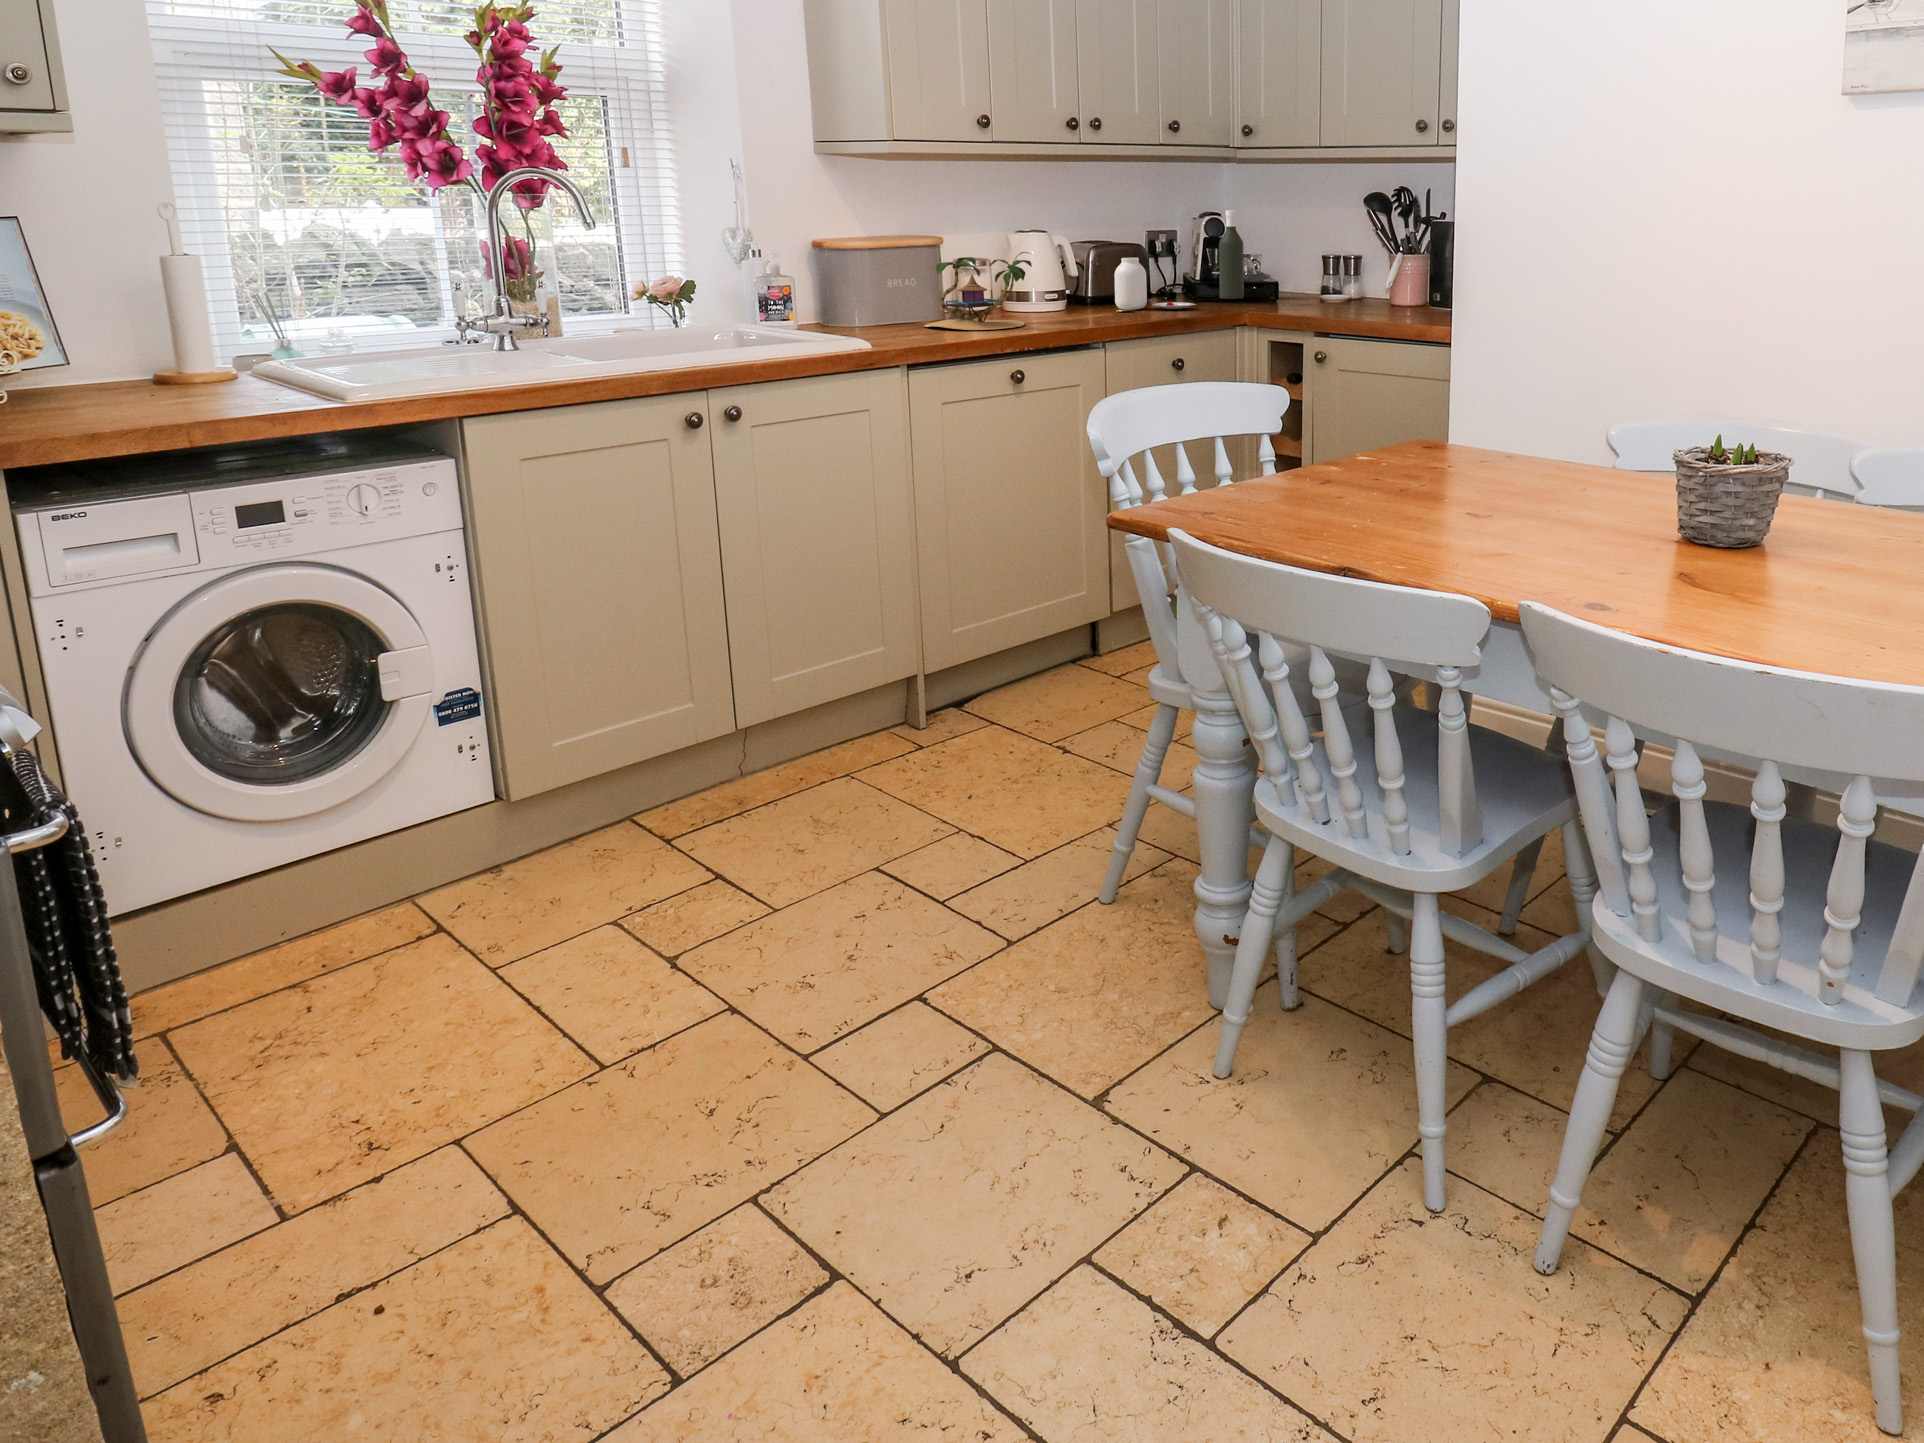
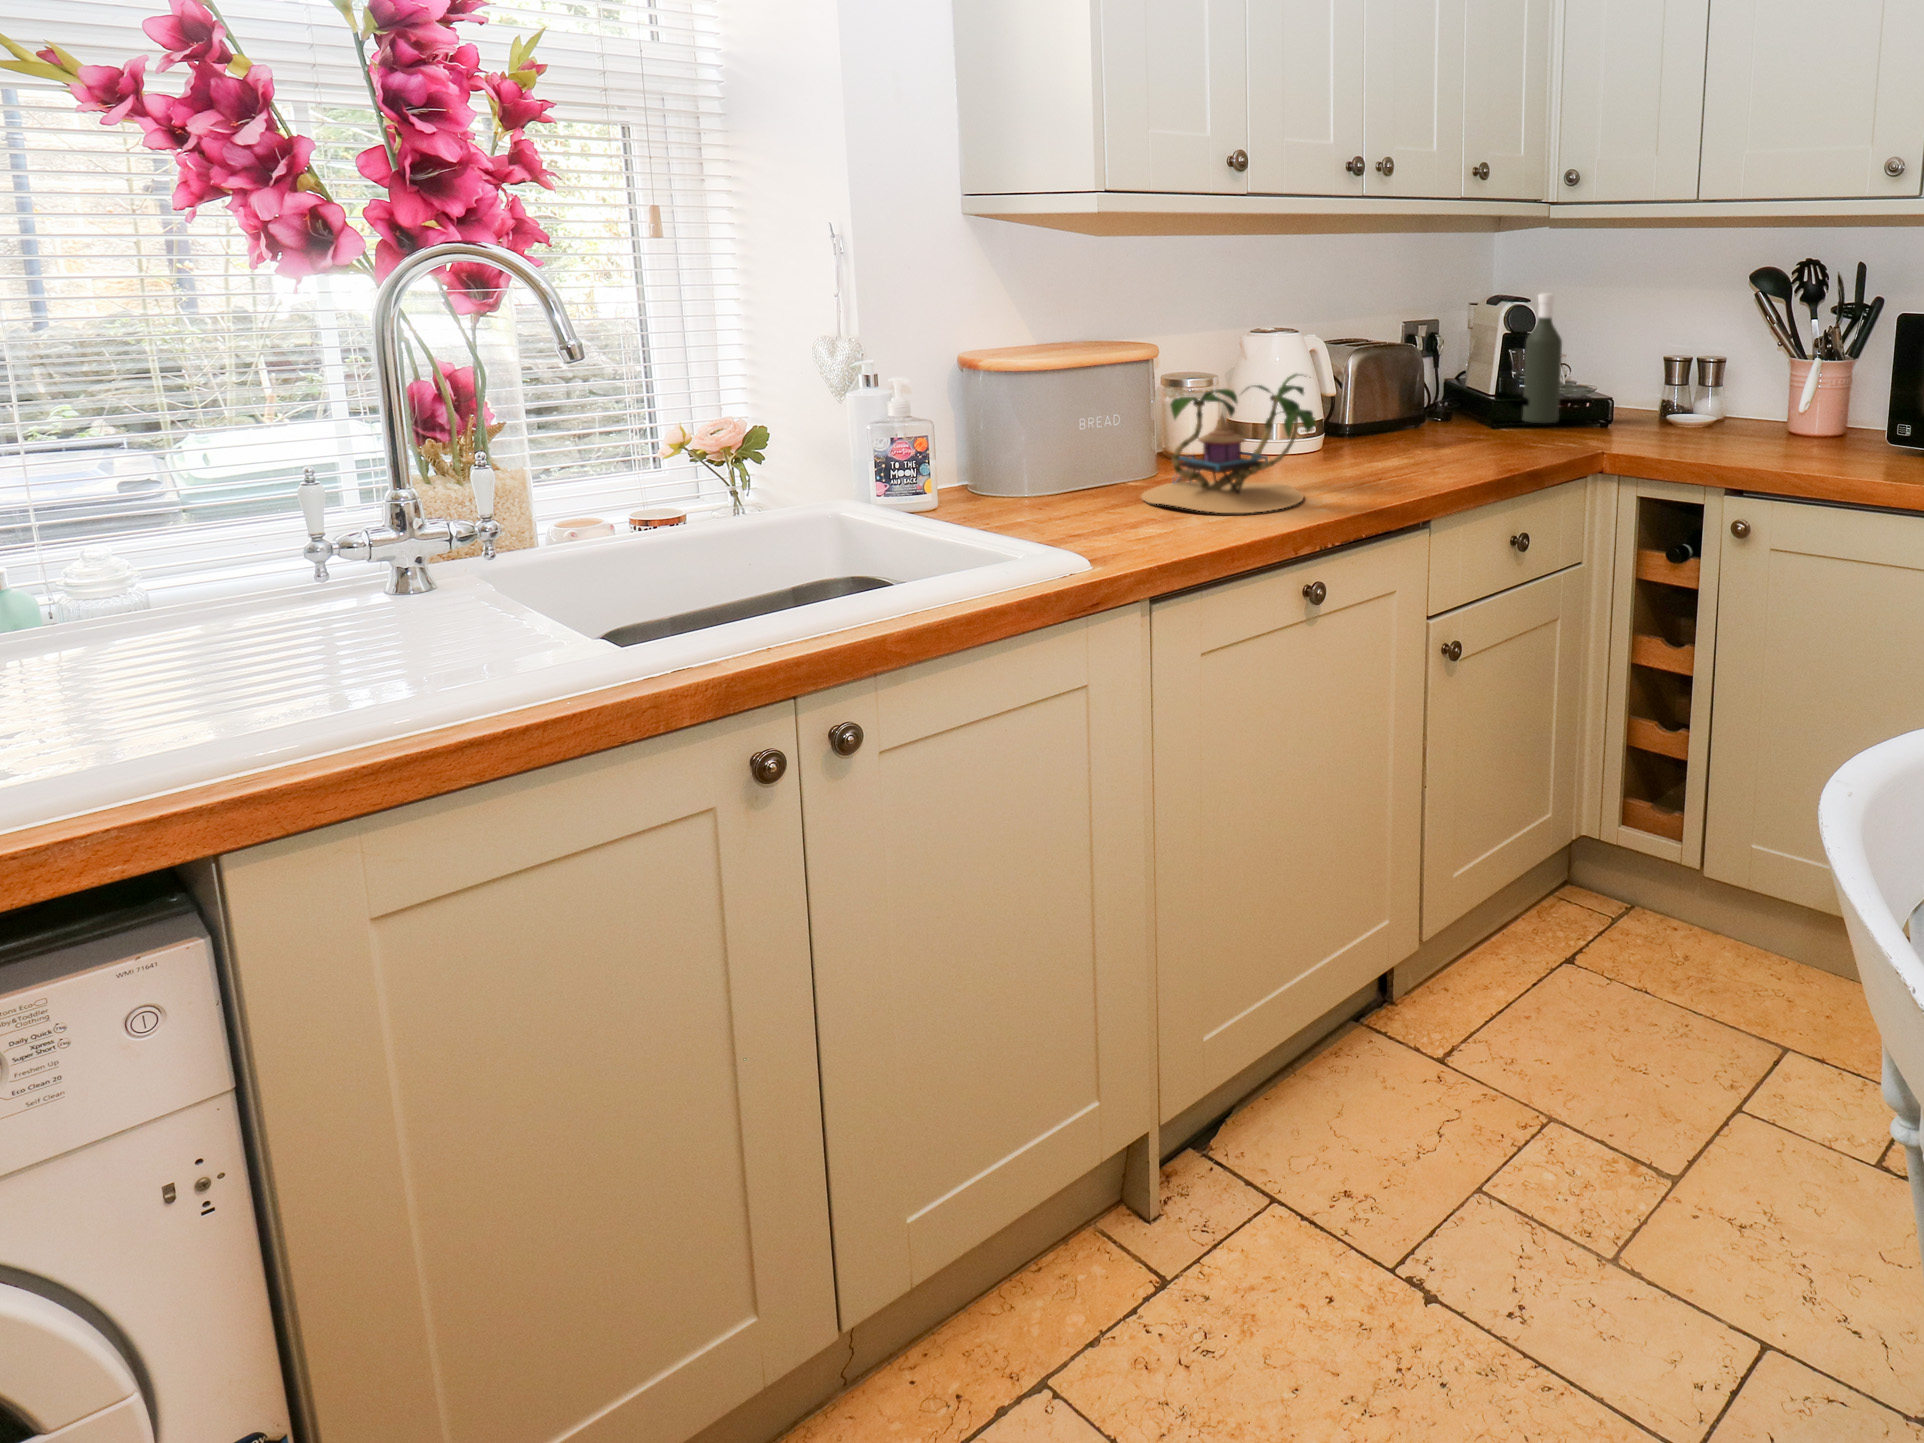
jar: present [1115,258,1193,312] -> none [1401,371,1529,457]

